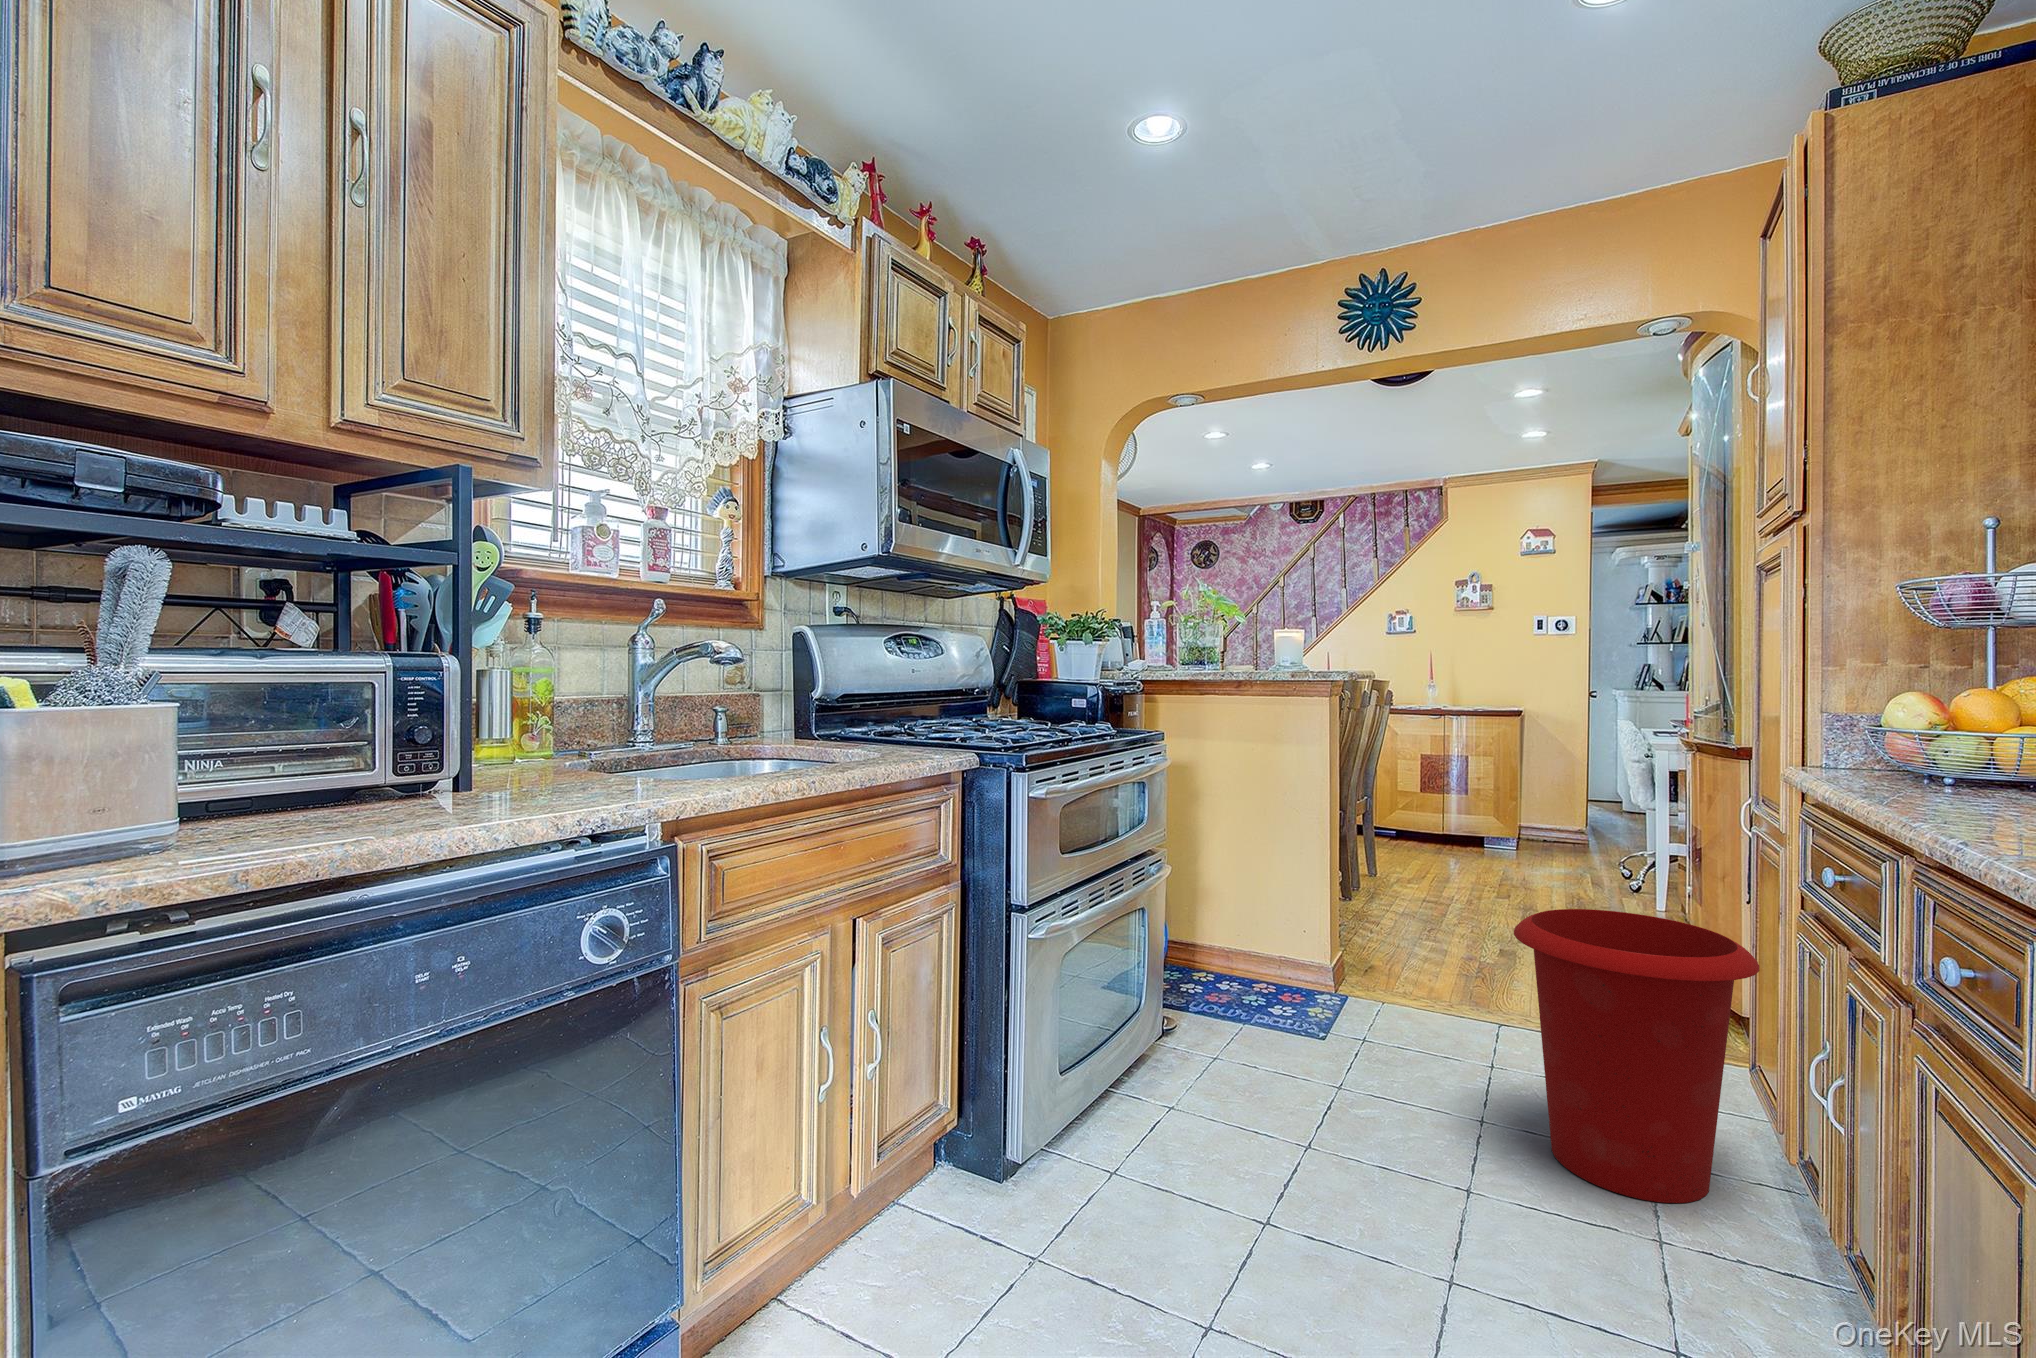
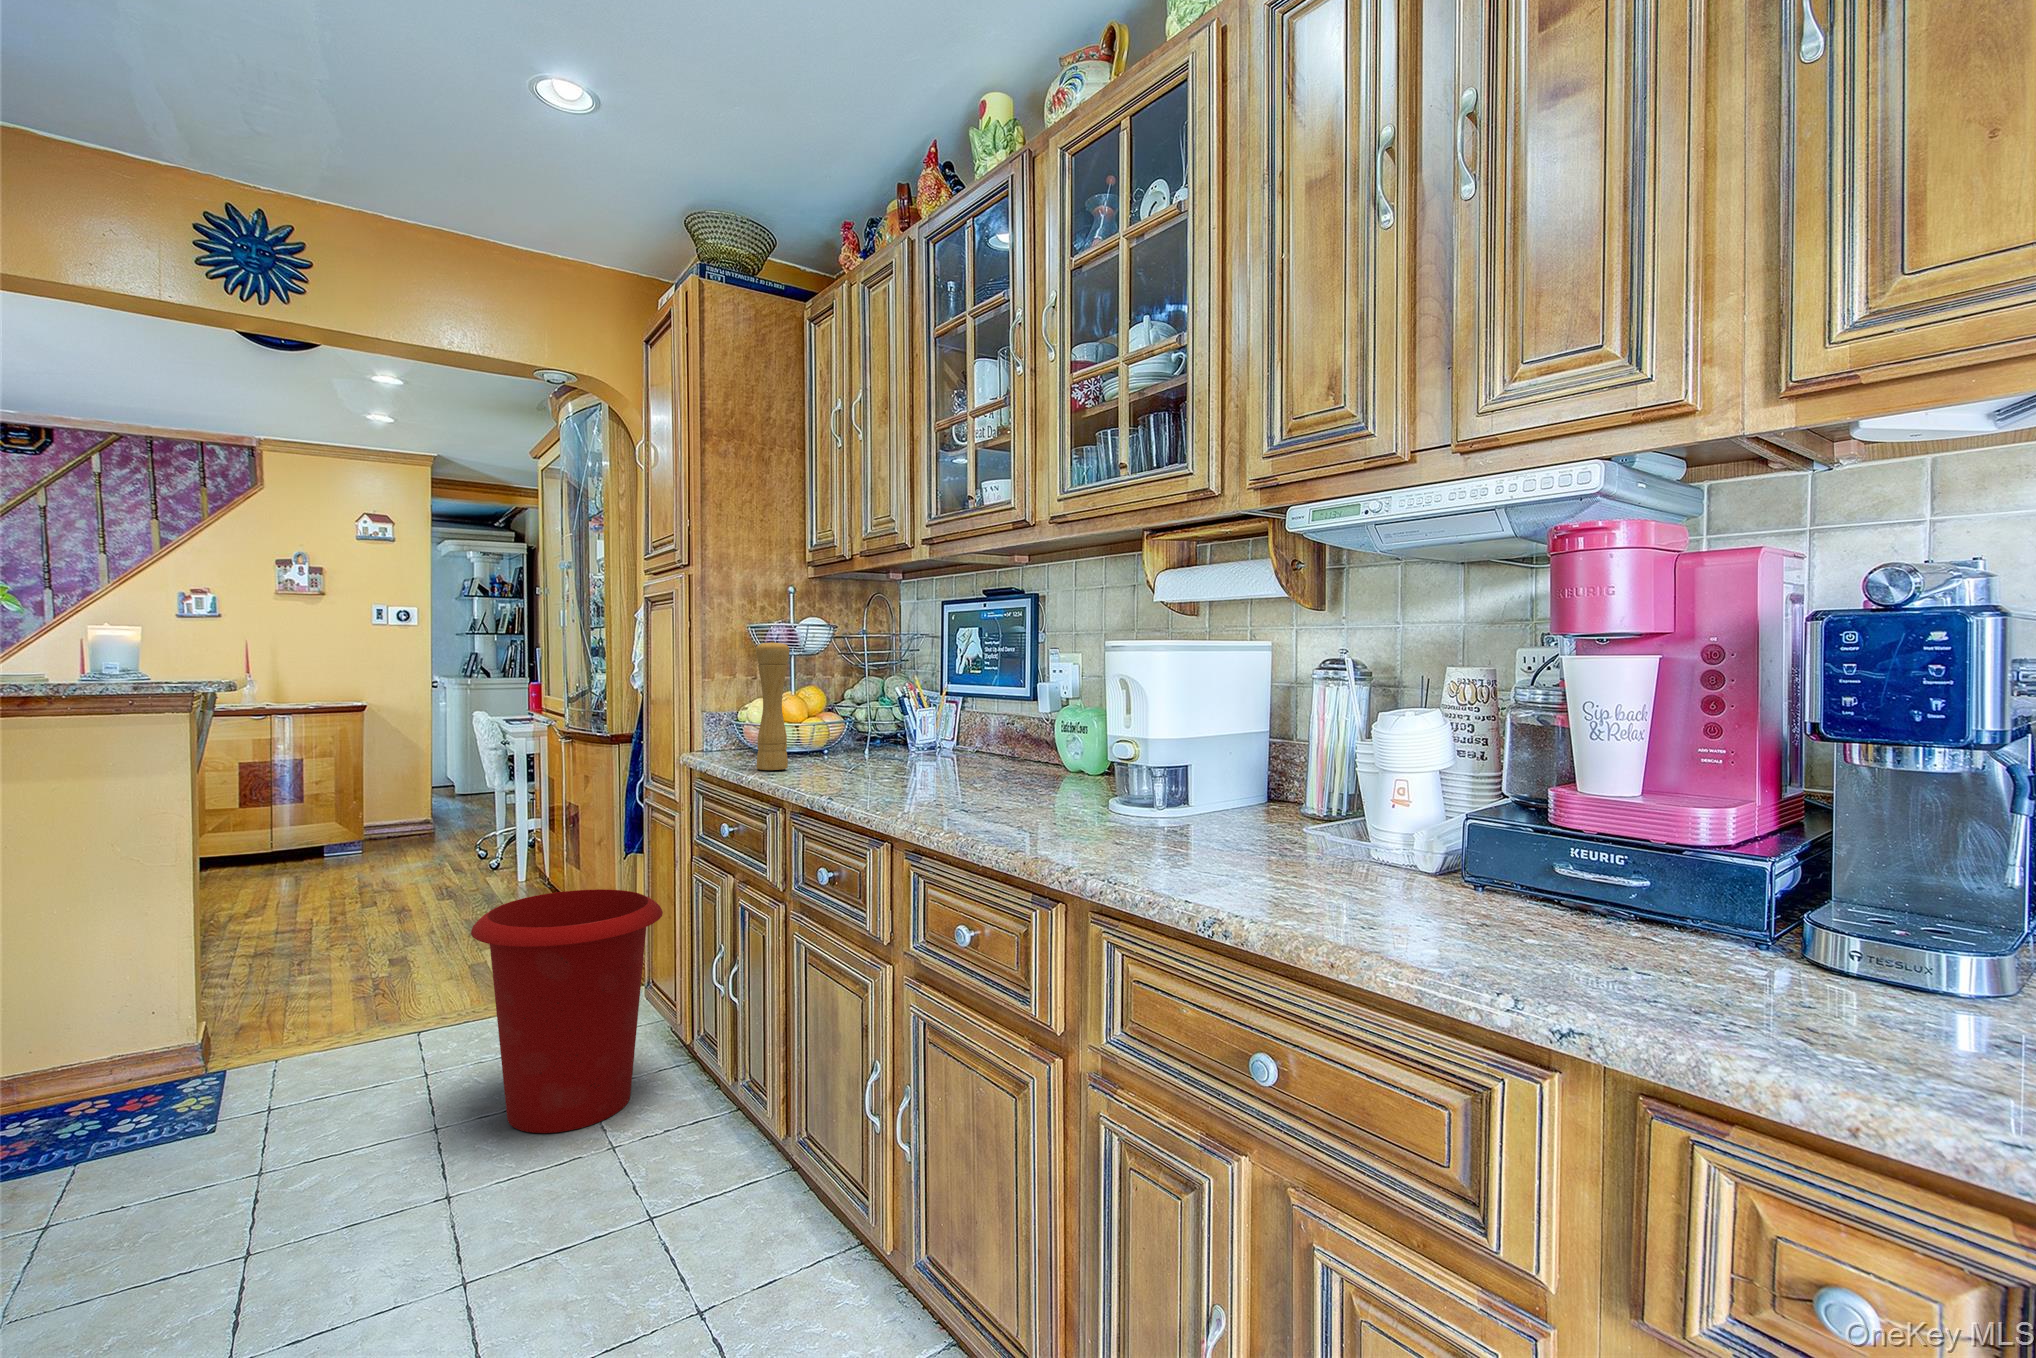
pepper mill: none [1894,595,1965,795] -> present [756,641,790,770]

